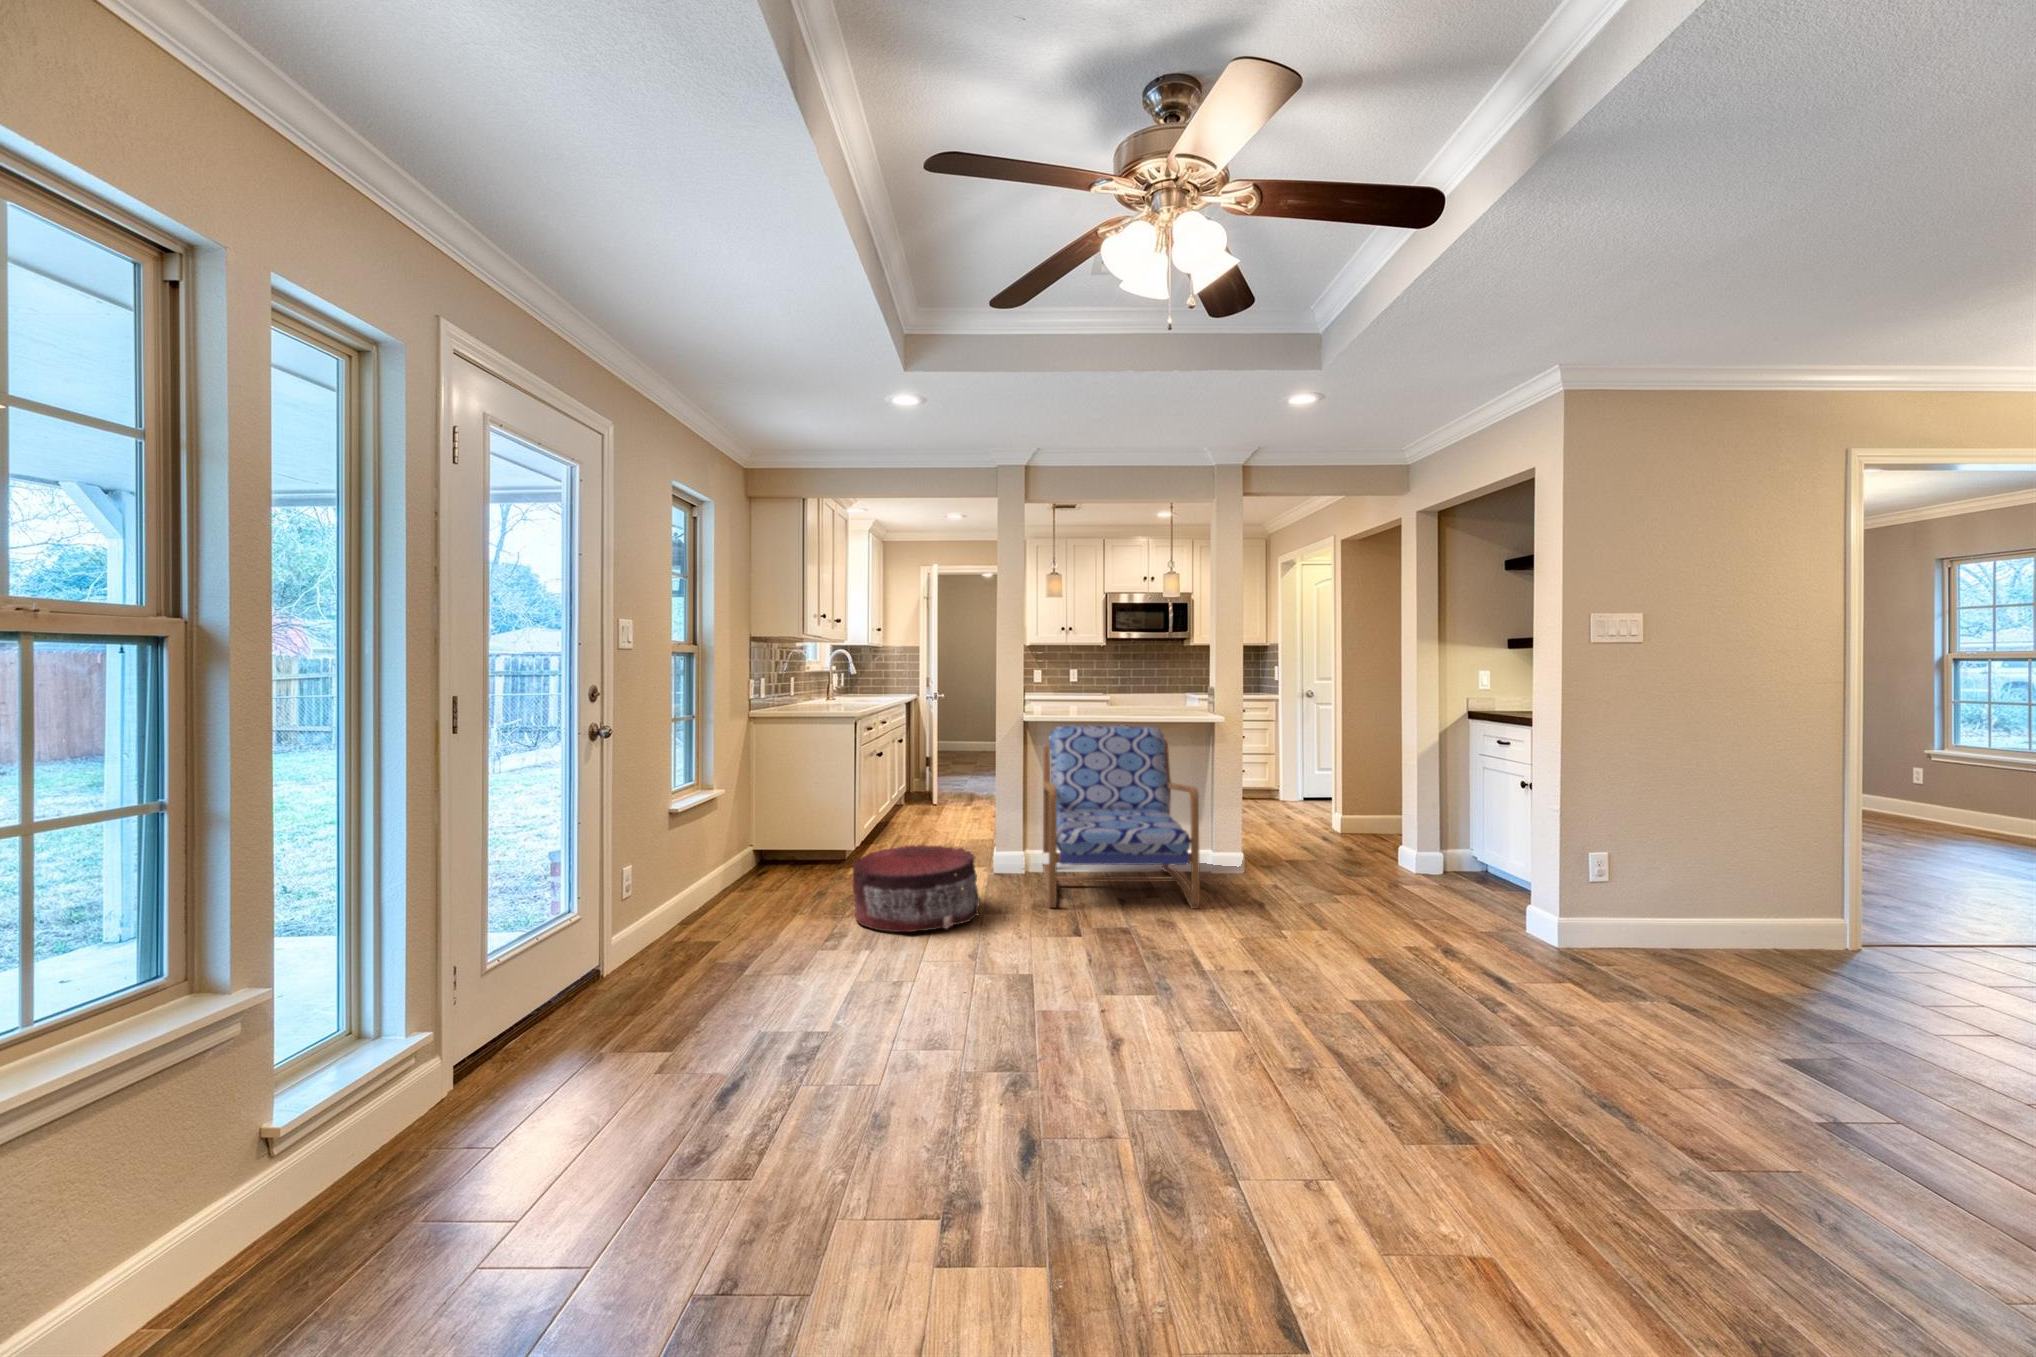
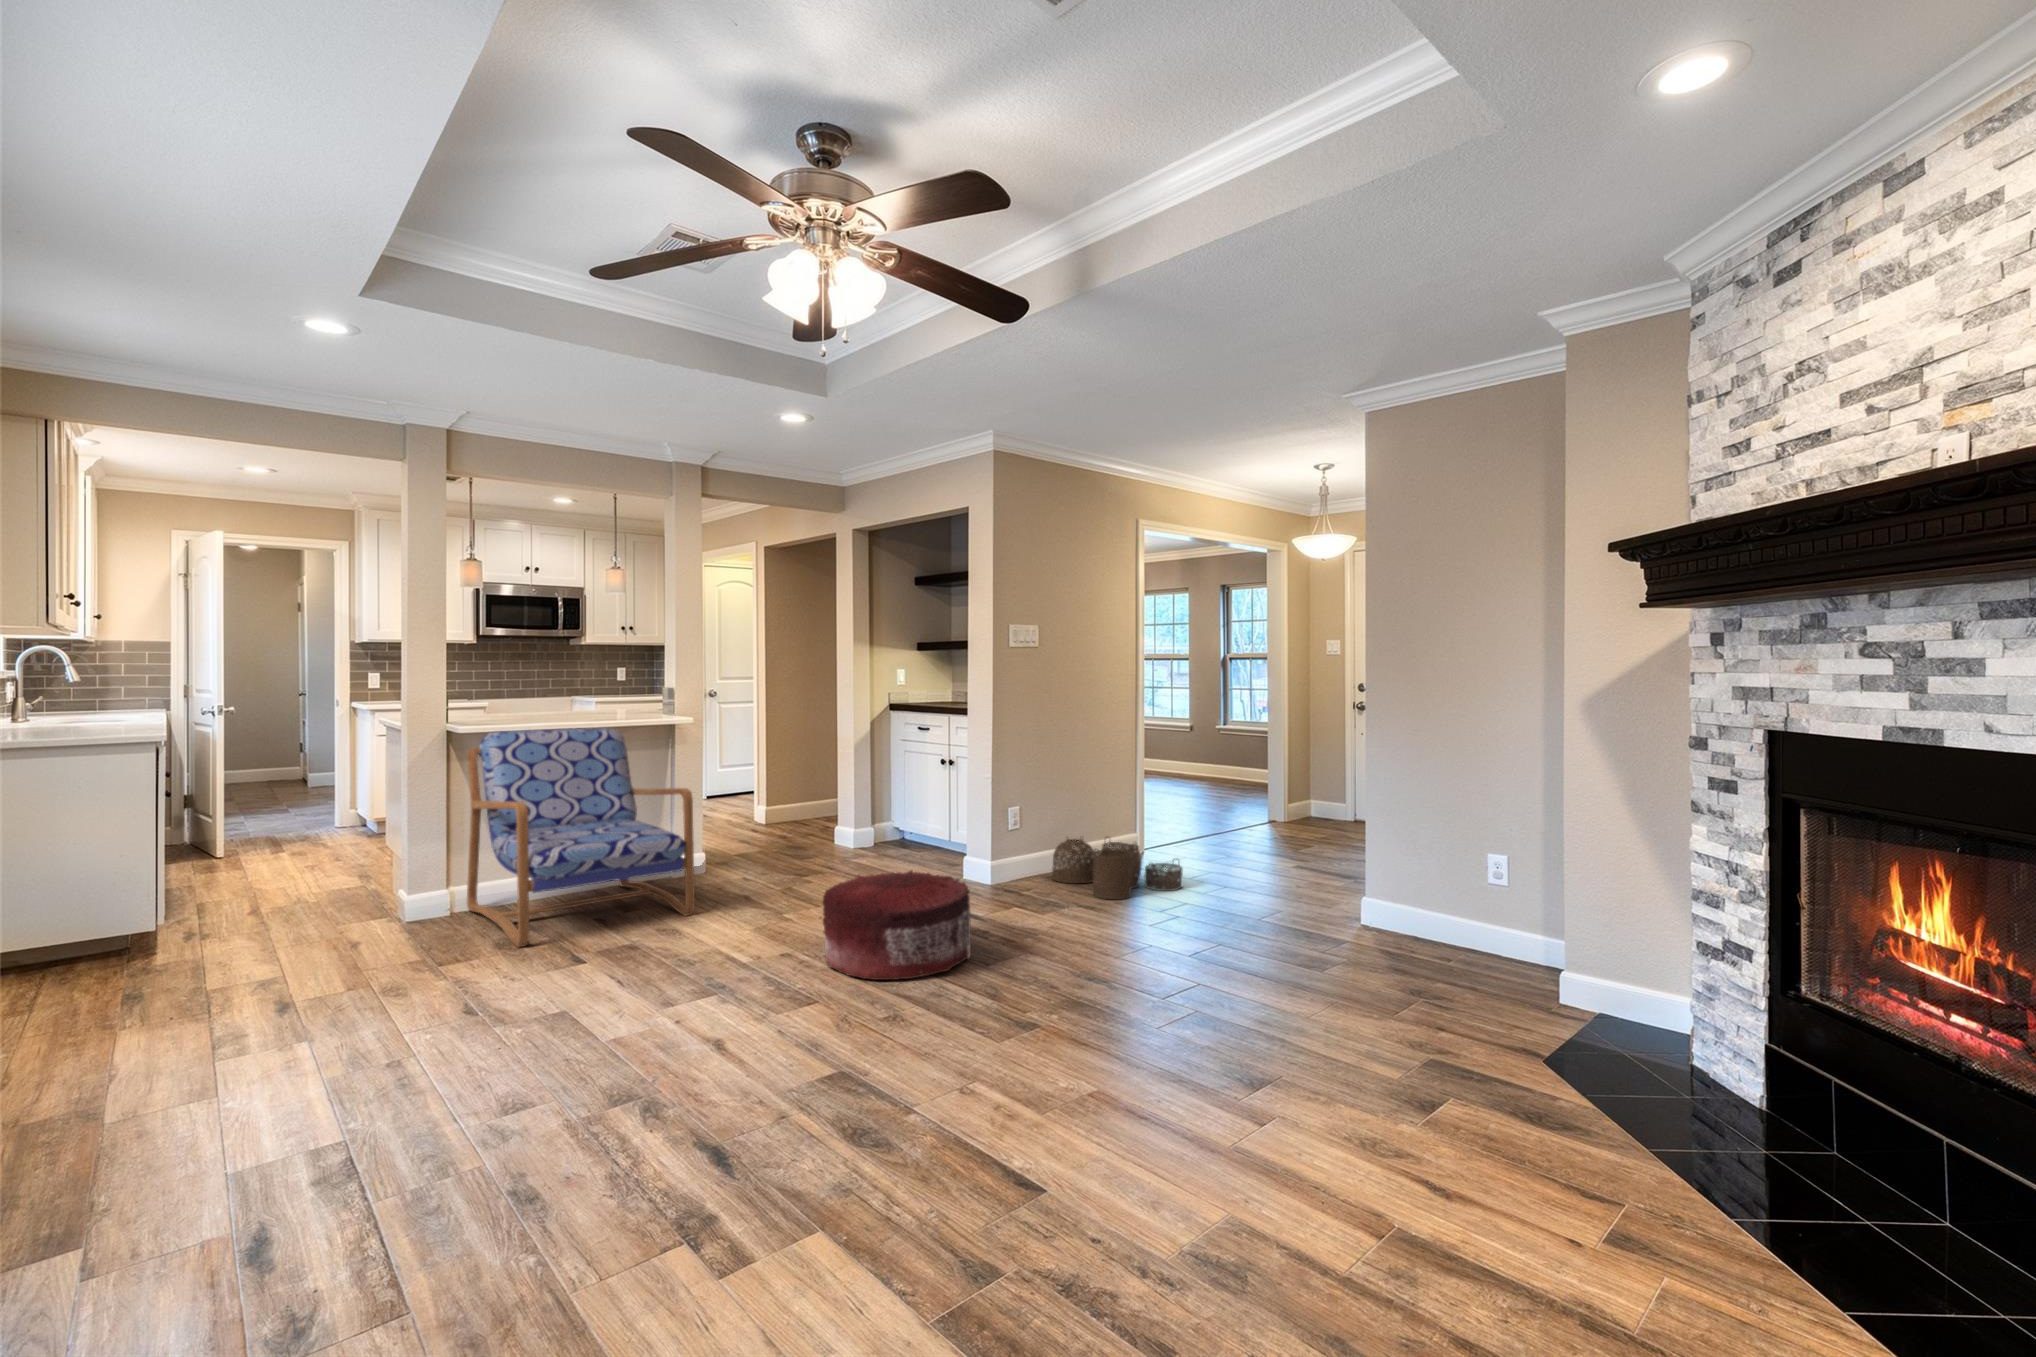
pouf: present [853,845,980,932] -> present [823,870,971,980]
woven basket: none [1664,900,1920,1020] -> present [1052,837,1183,899]

